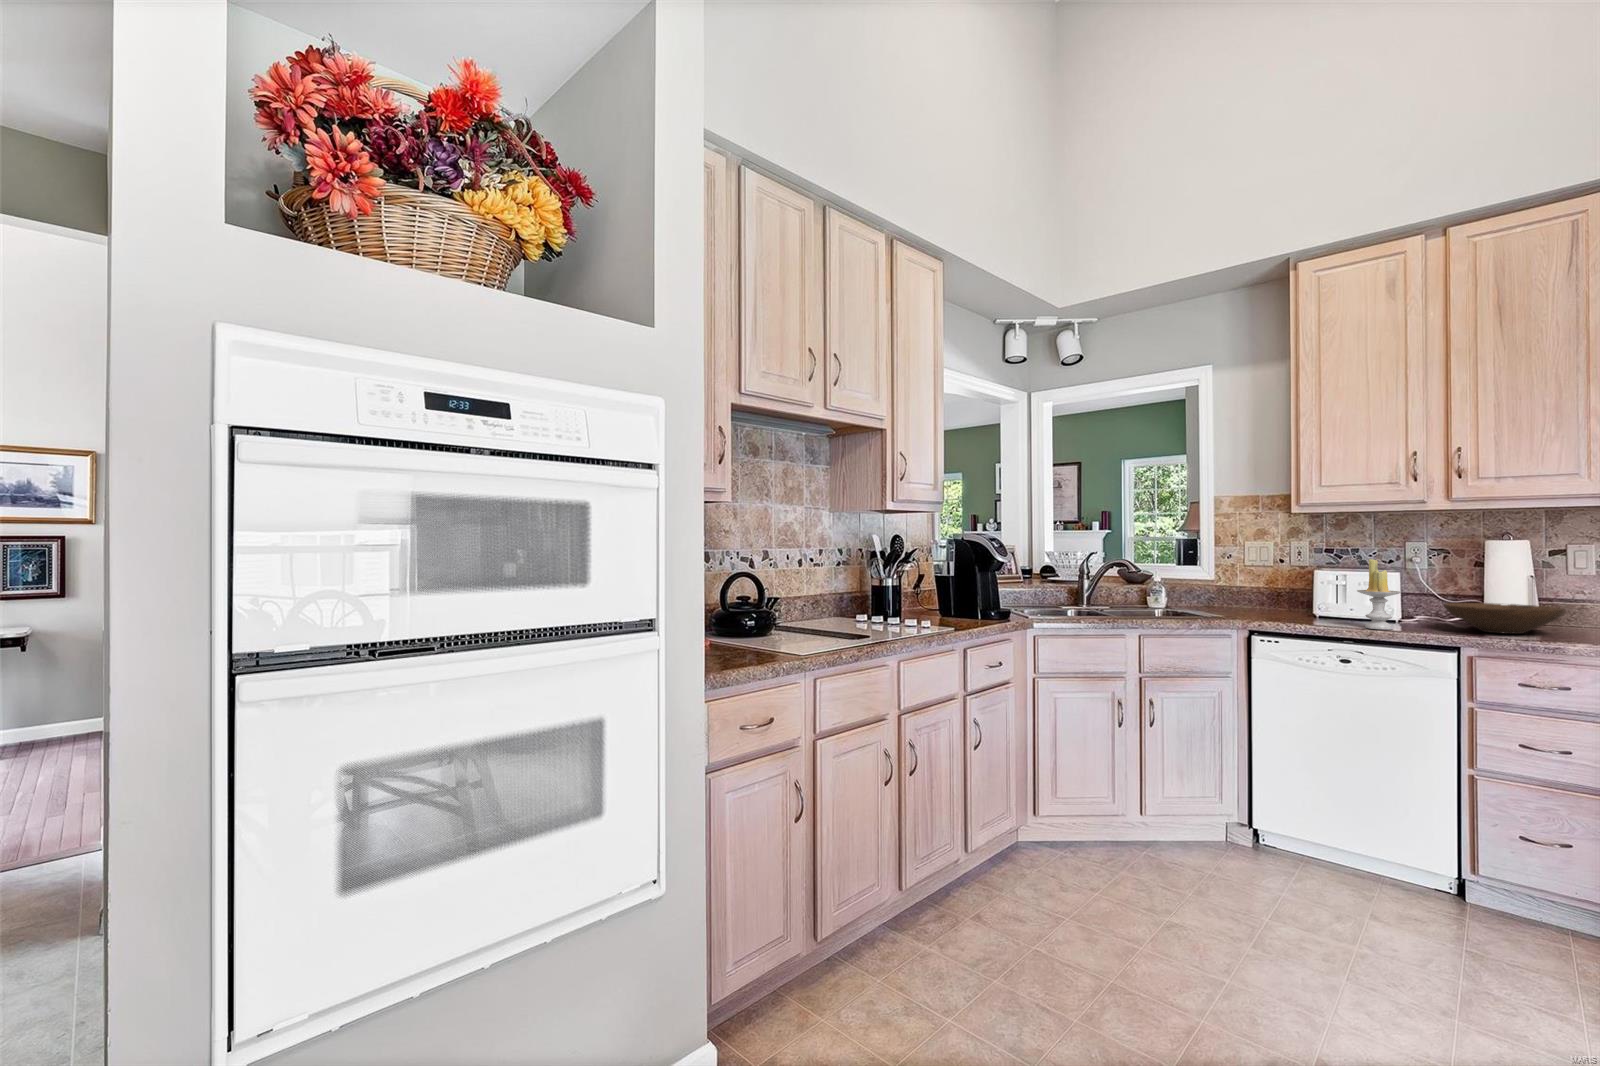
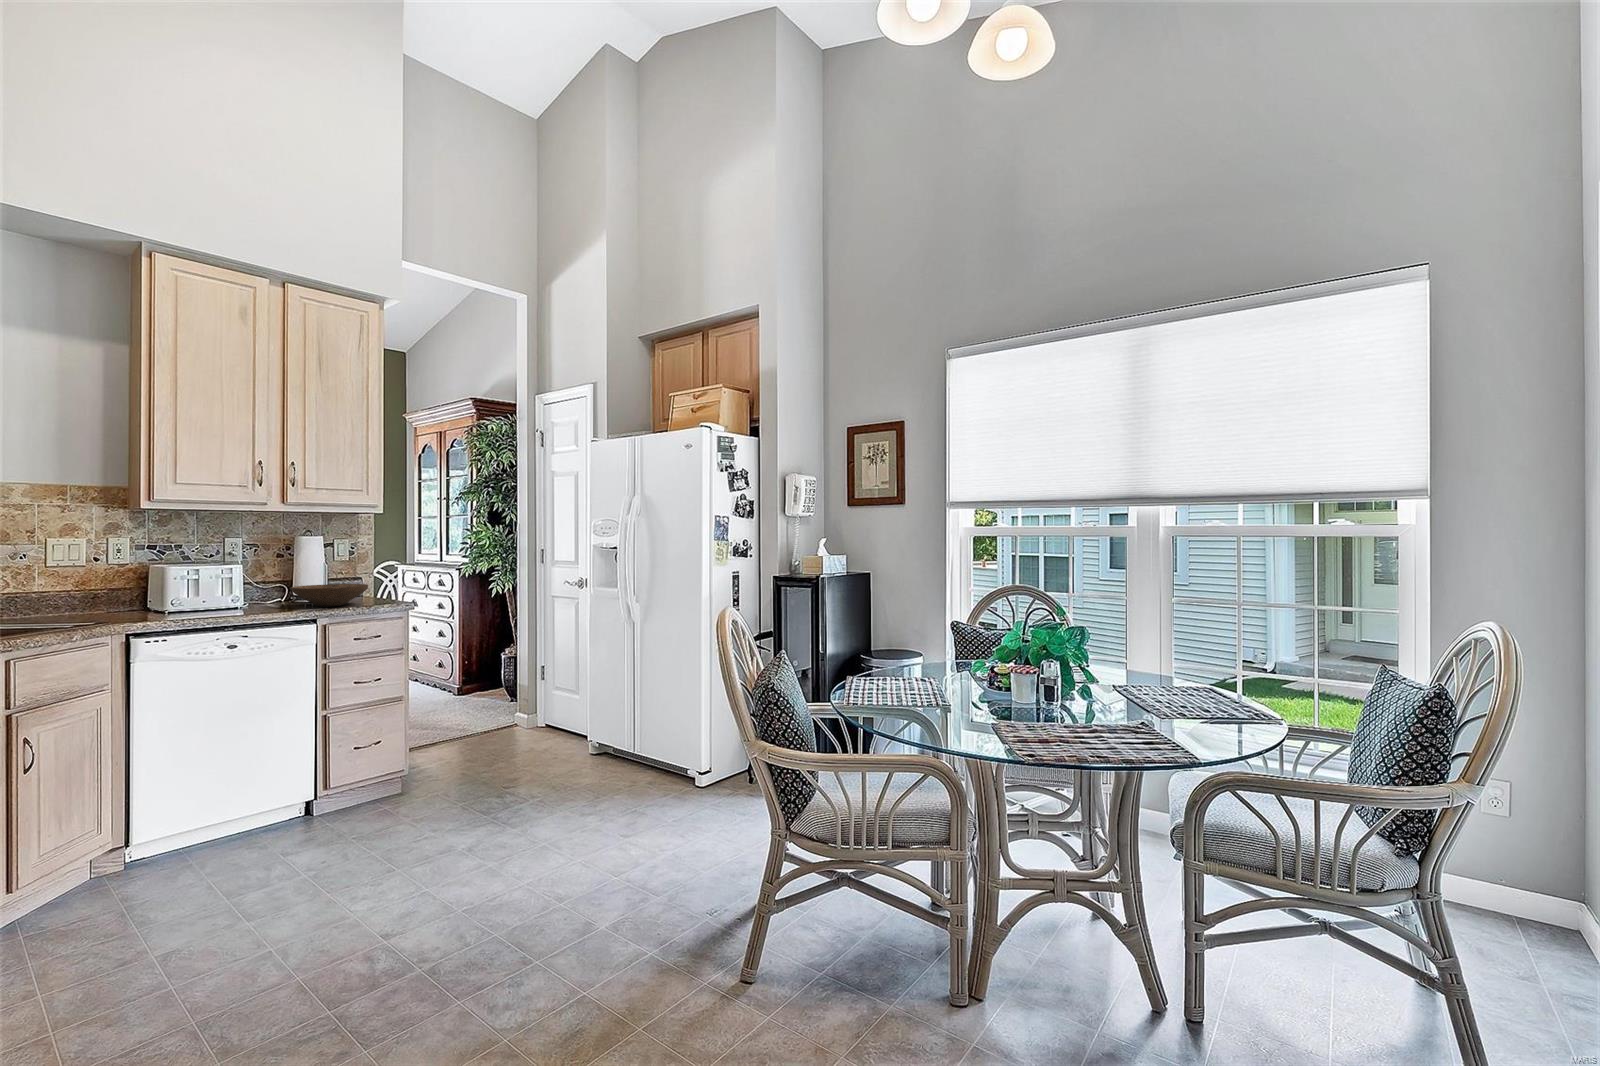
candle: present [1357,559,1401,629] -> none [233,553,270,615]

